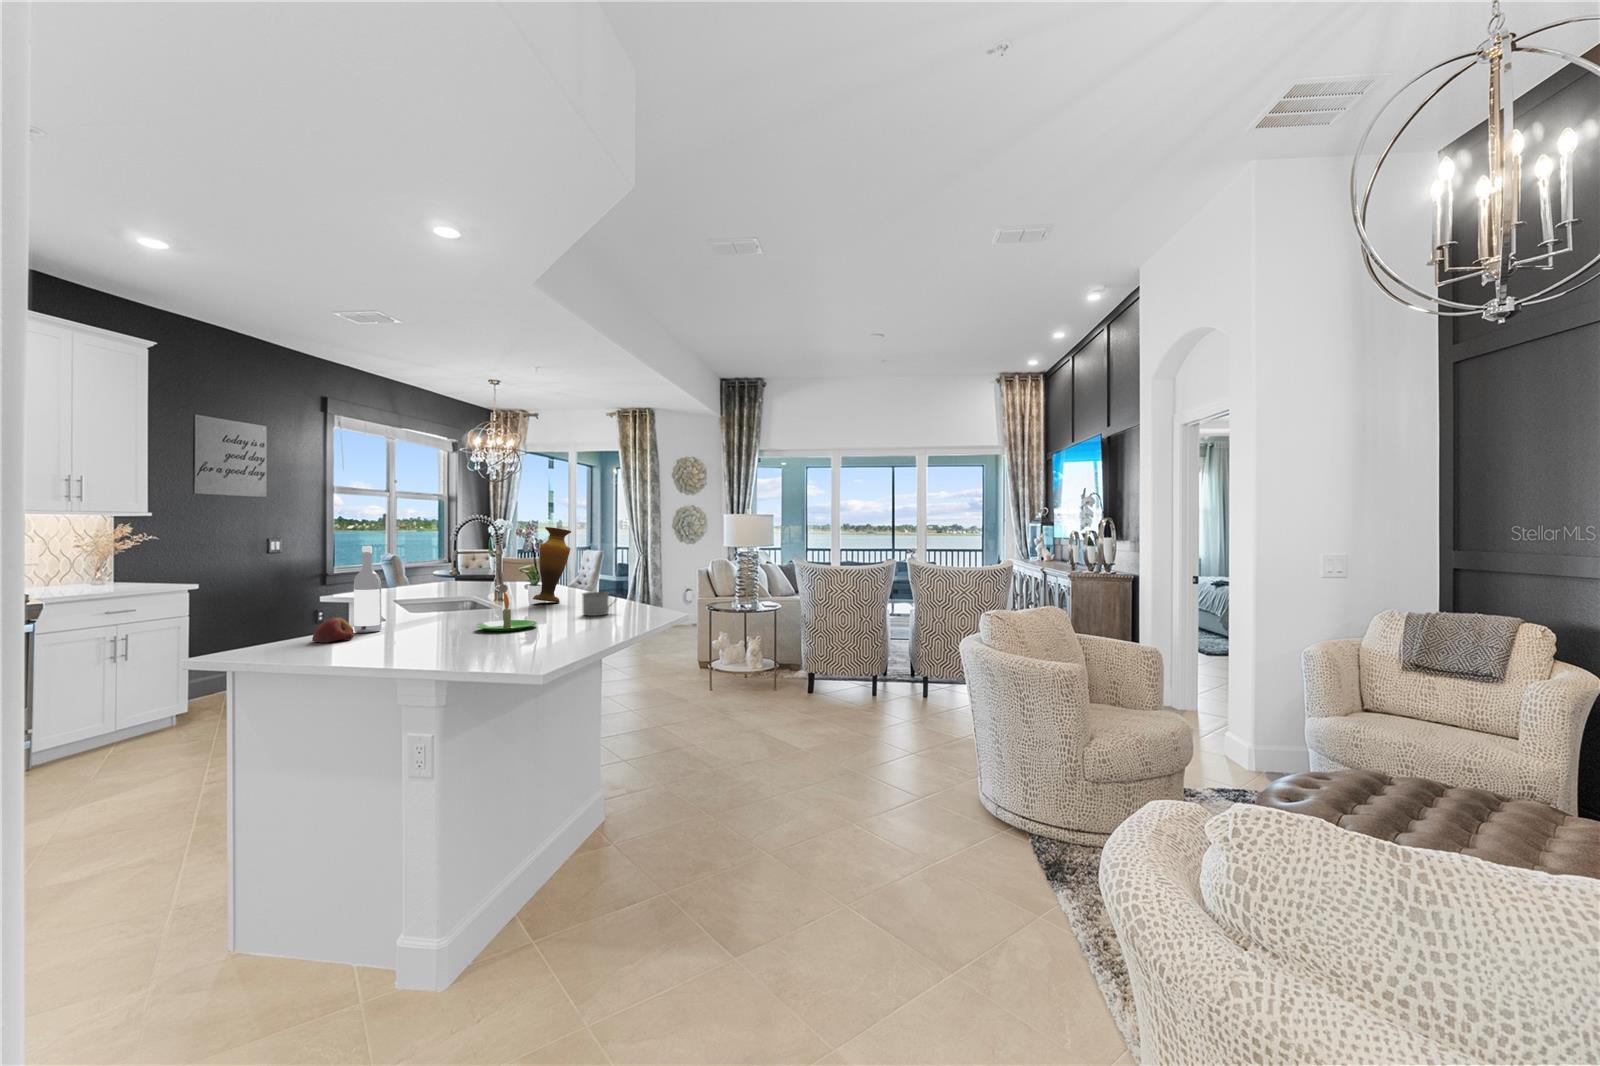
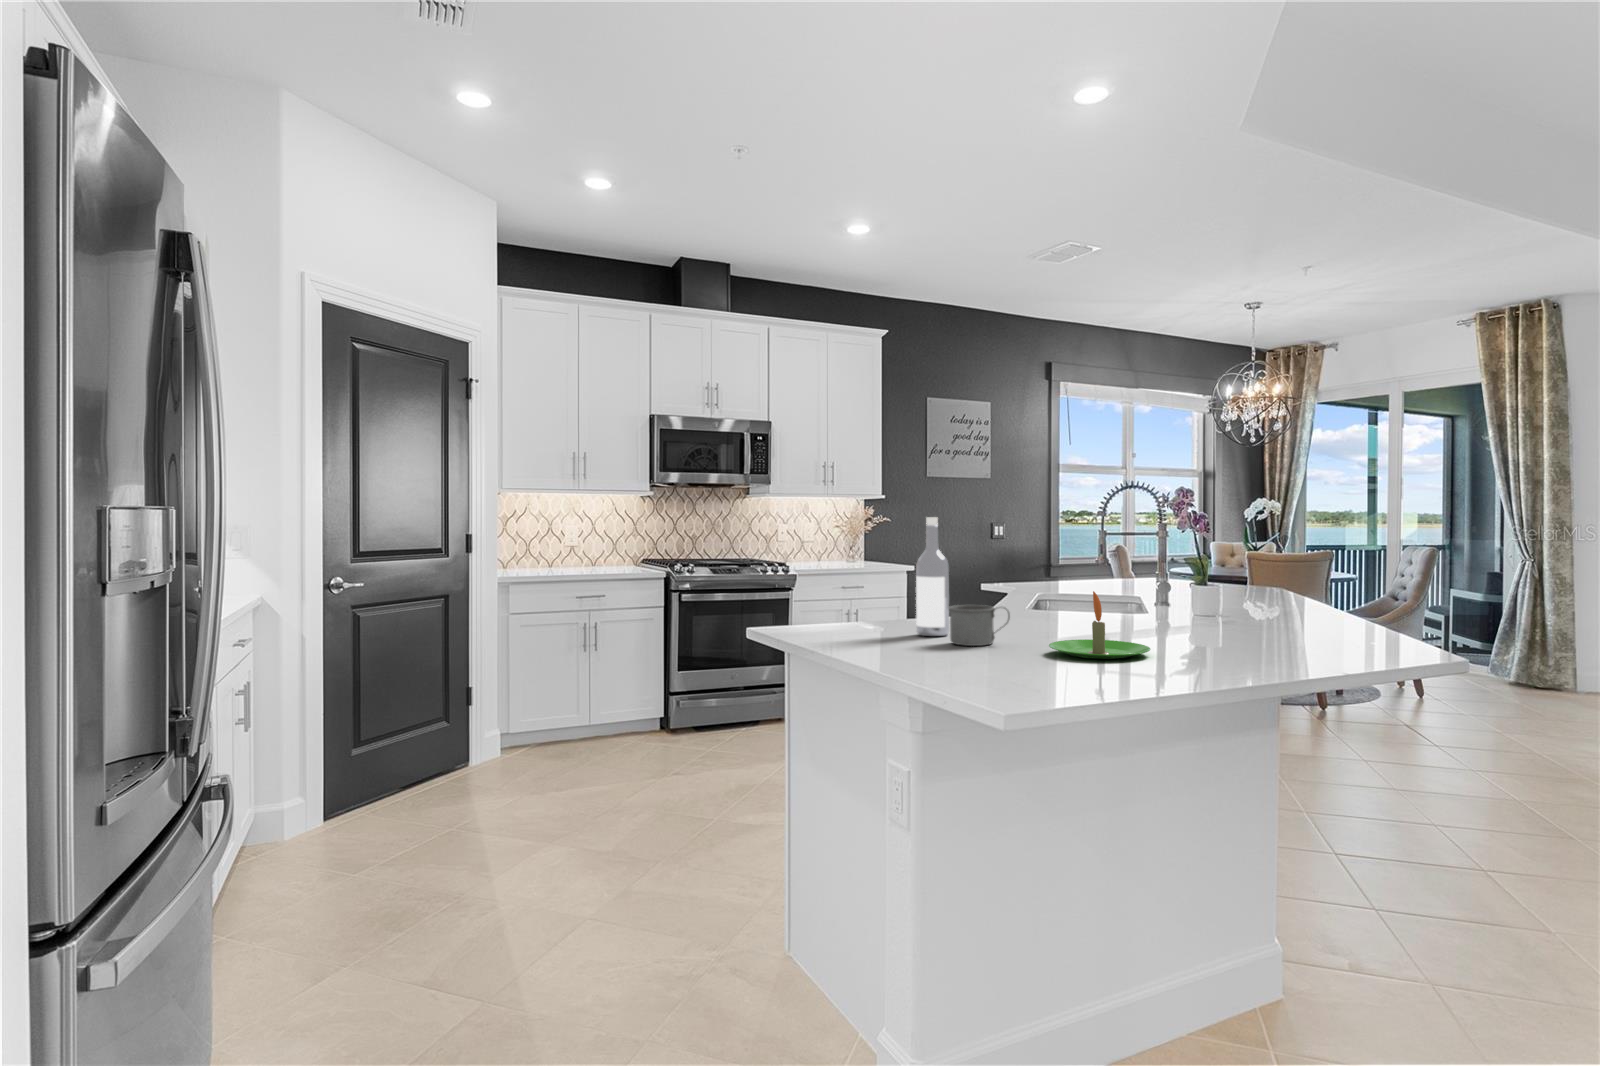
vase: present [533,527,571,602] -> none [1207,491,1279,619]
mug: present [582,592,609,616] -> present [949,605,1010,646]
apple: present [312,617,353,642] -> none [854,611,901,644]

